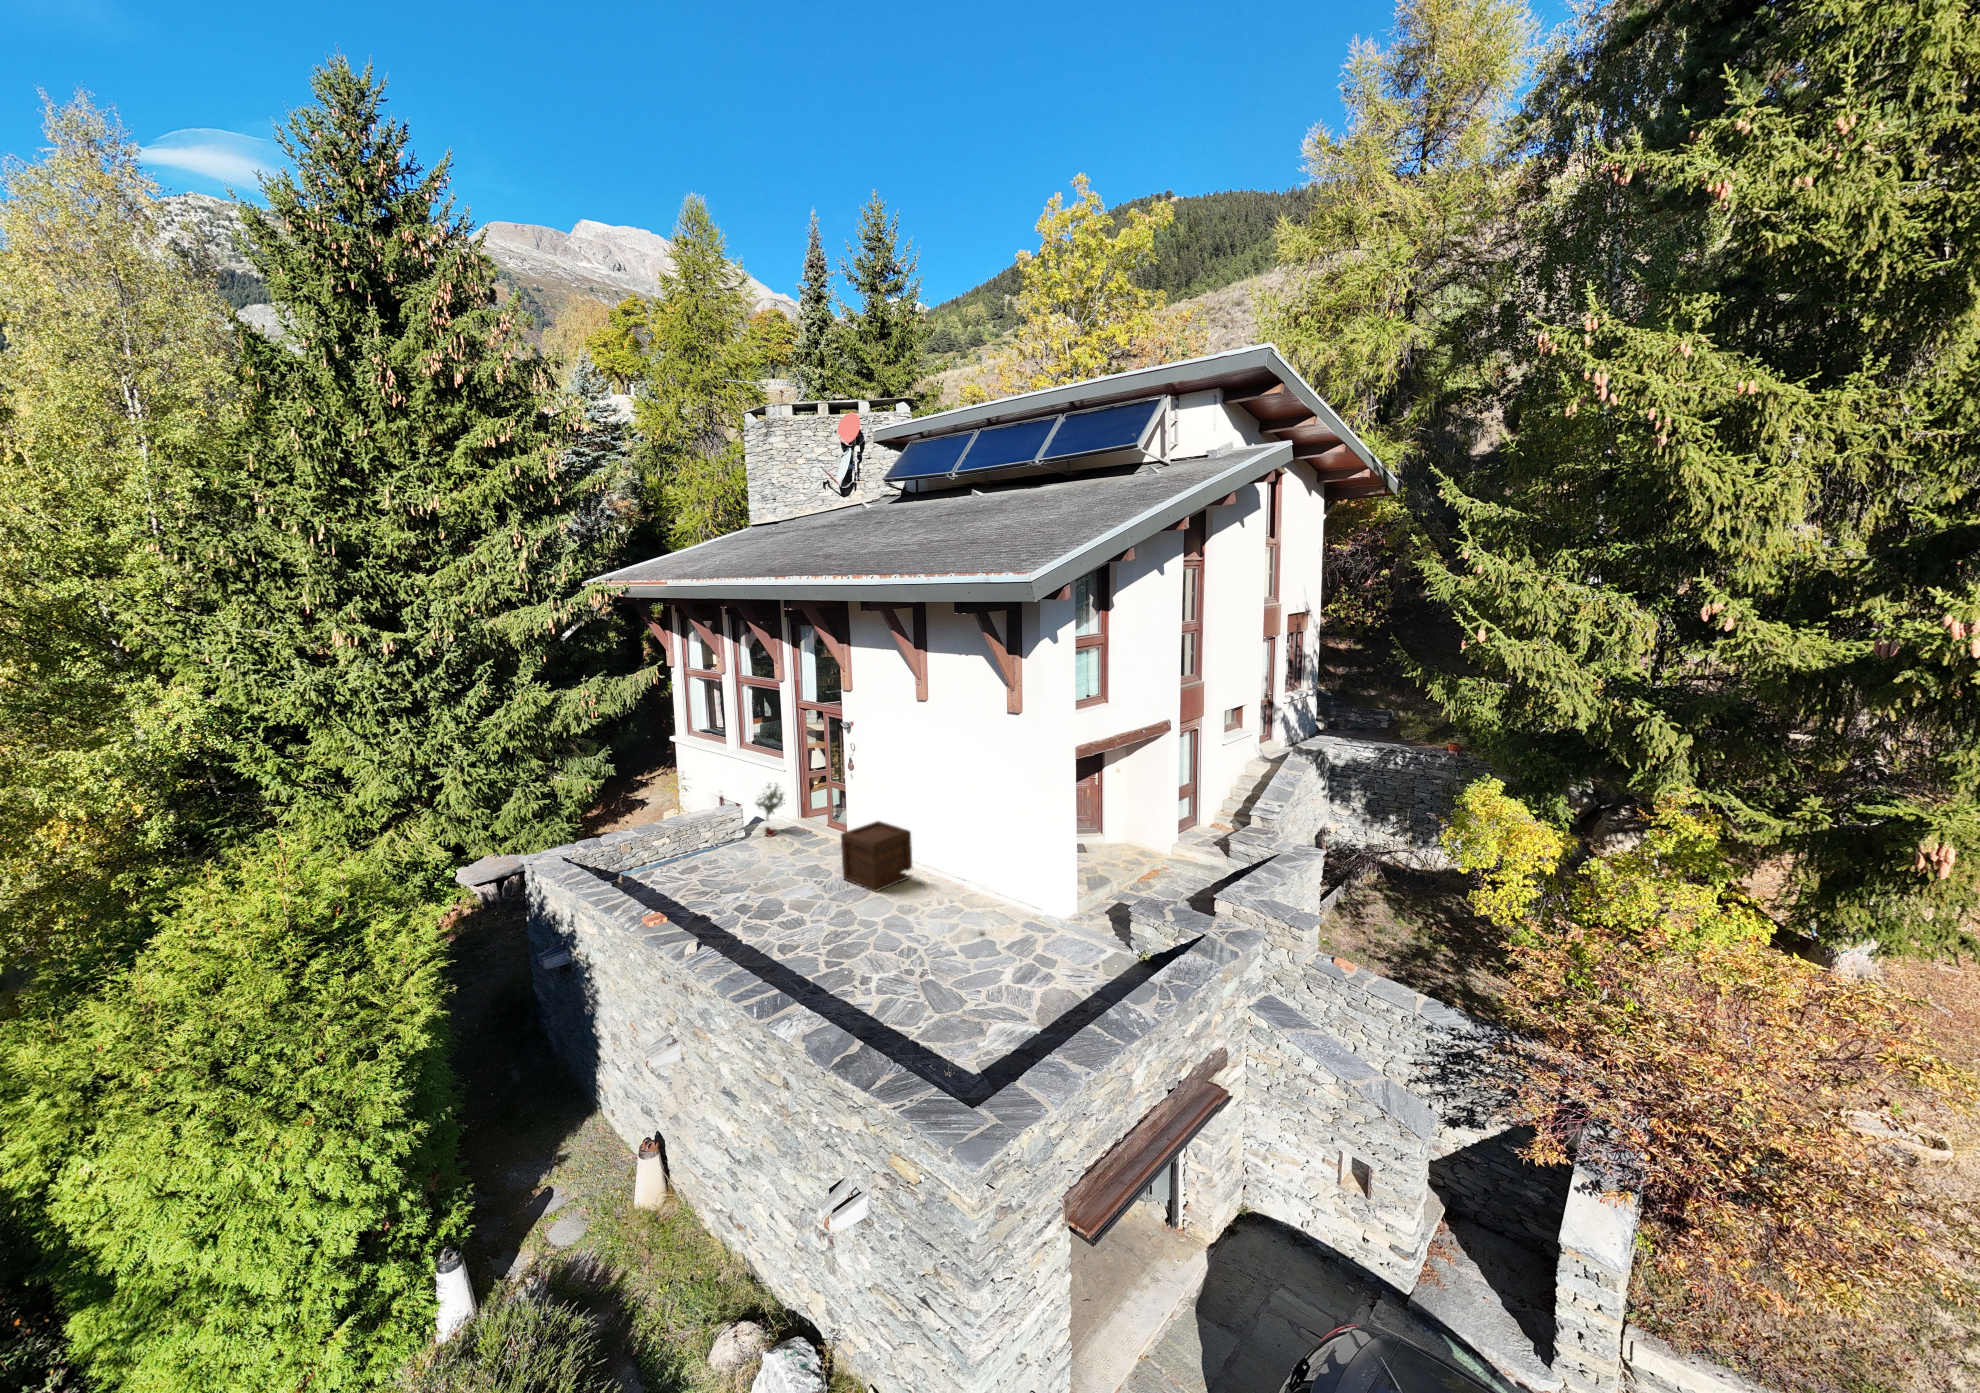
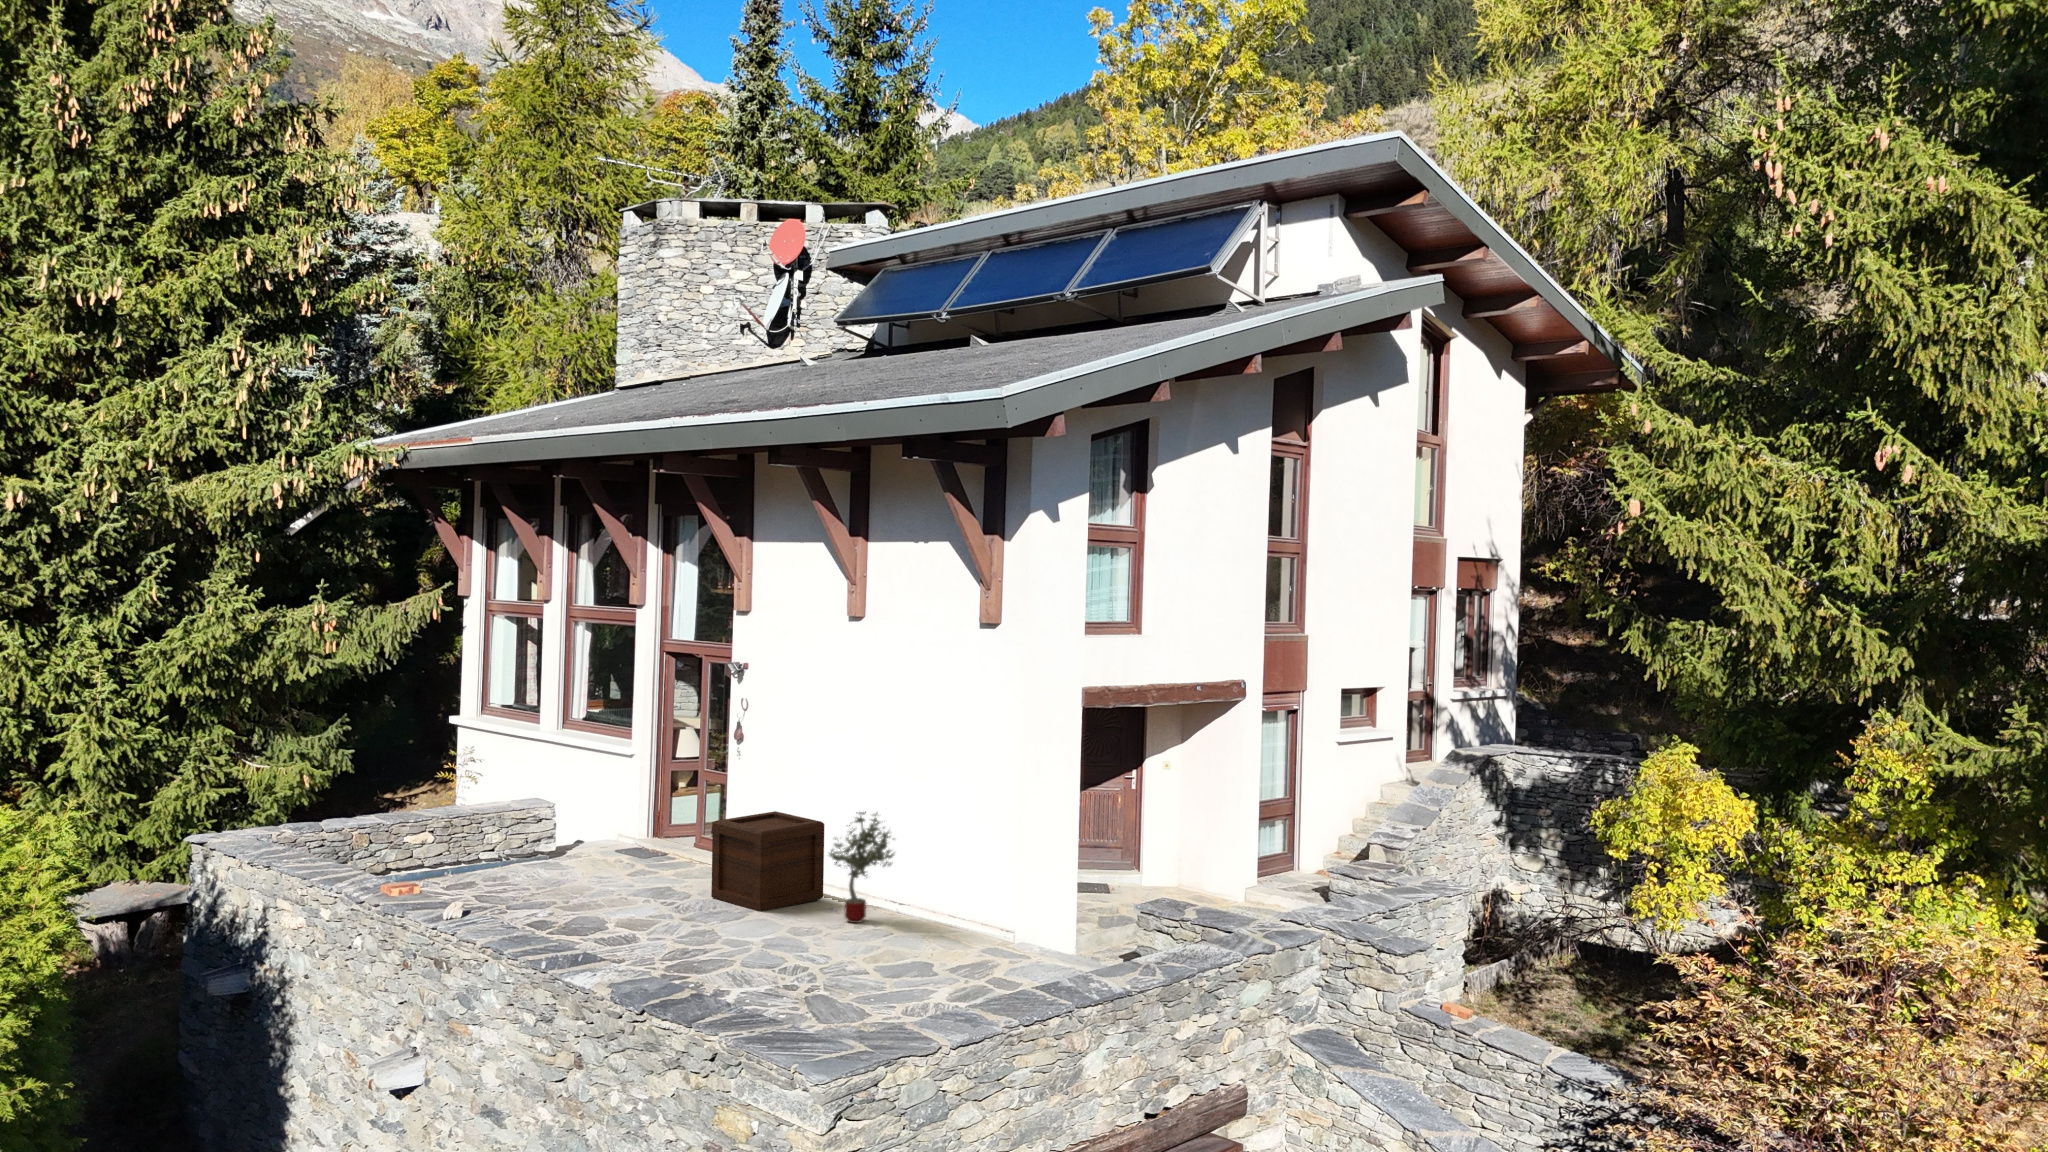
potted tree: present [755,783,785,837] -> present [829,812,894,923]

